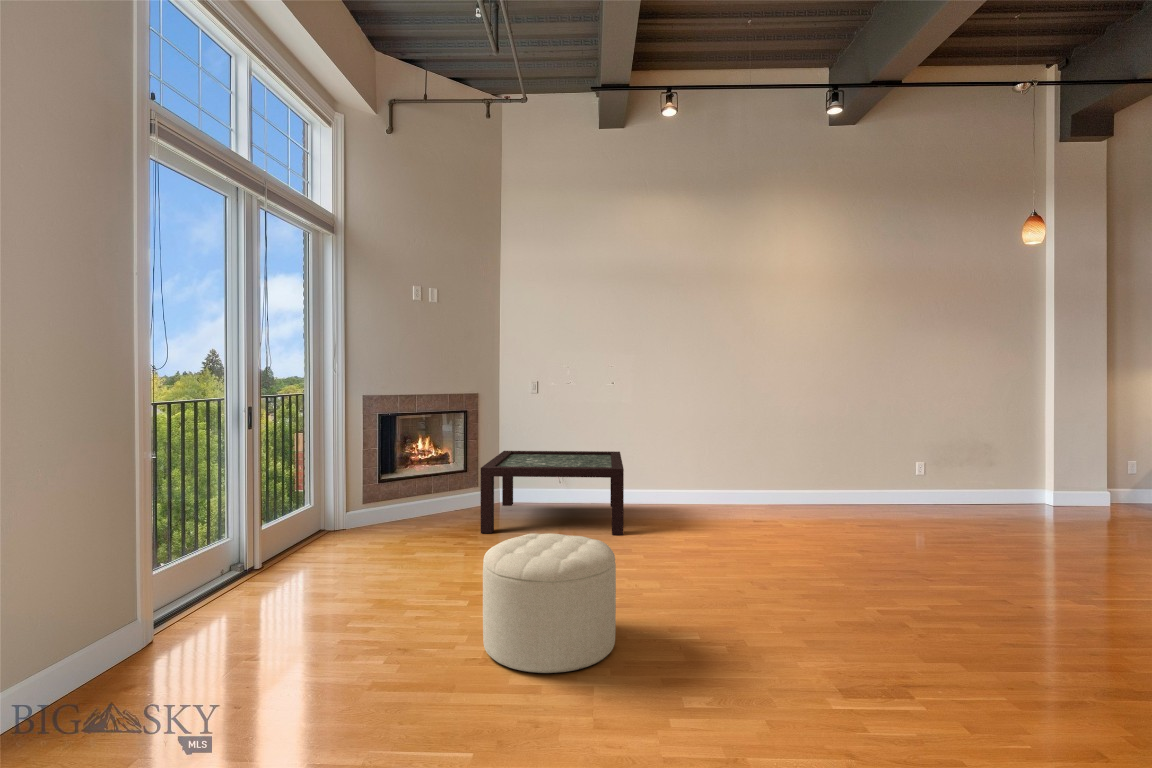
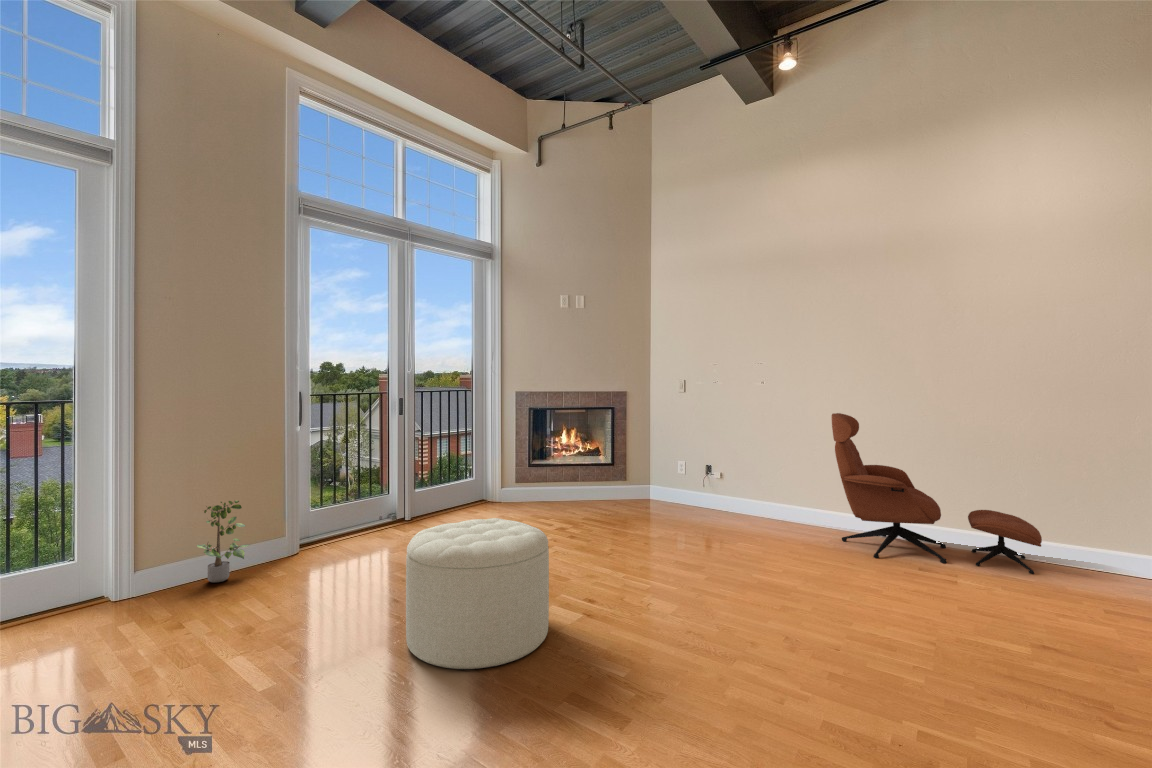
lounge chair: none [690,414,827,528] -> present [832,413,1042,574]
coffee table: present [481,451,624,535] -> none [591,448,770,545]
potted plant: none [99,559,166,678] -> present [197,500,249,583]

